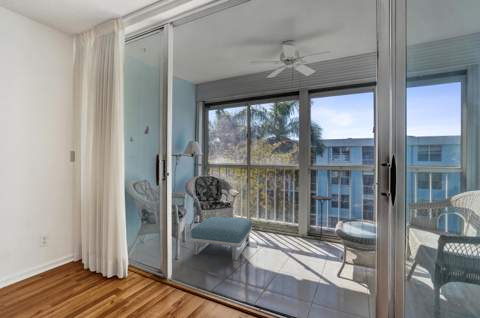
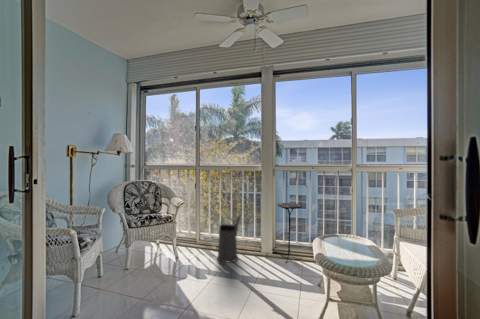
watering can: none [264,205,281,240] -> present [217,217,240,262]
footstool: present [190,217,252,261] -> none [102,237,200,306]

